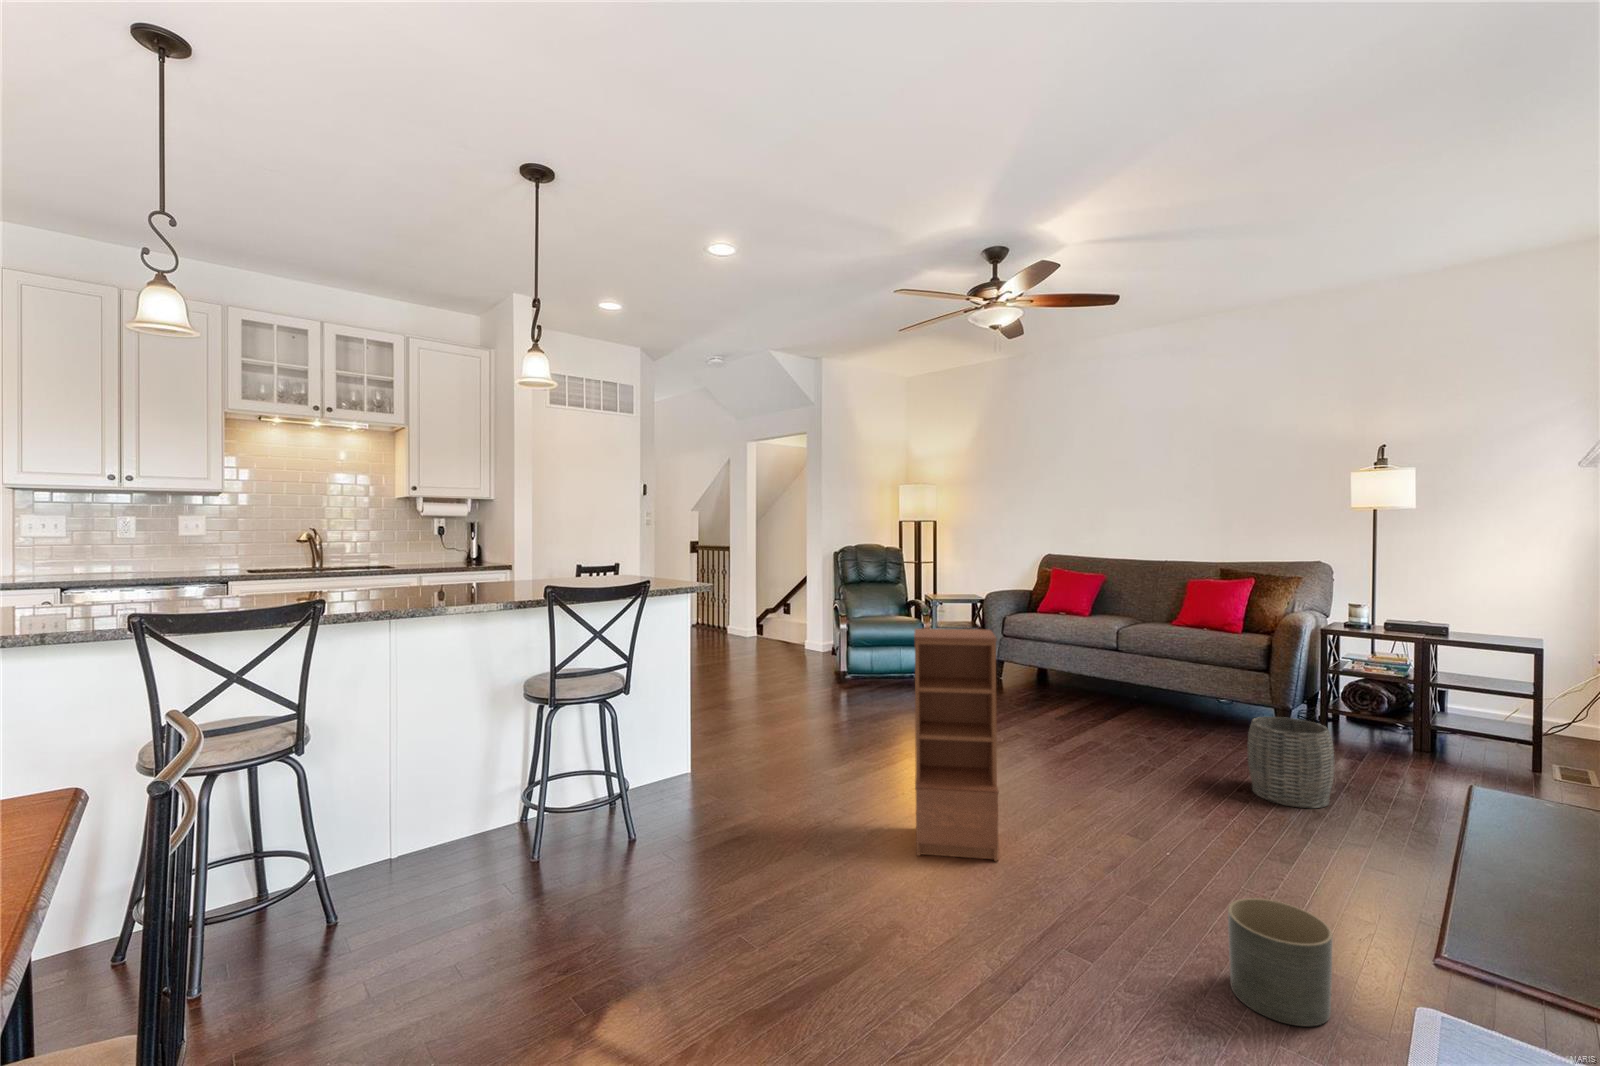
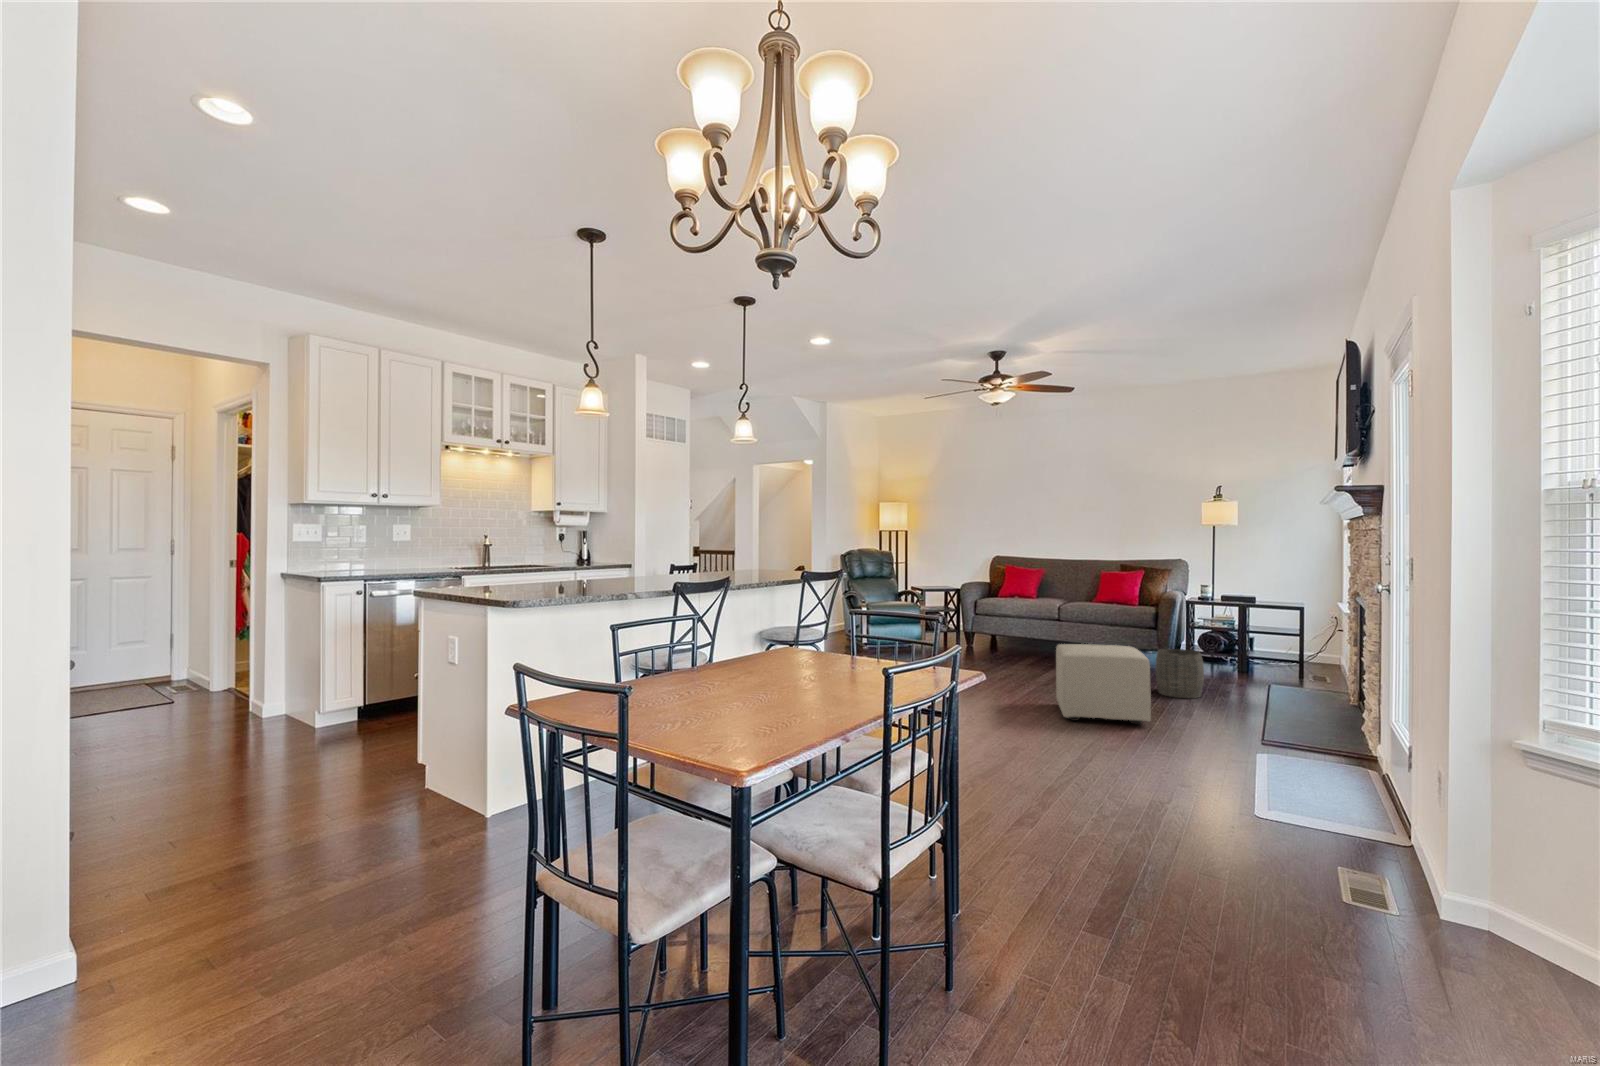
bookcase: present [914,629,999,861] -> none [983,595,1042,726]
ottoman: none [1042,710,1203,874] -> present [1056,644,1151,724]
planter: present [1228,898,1332,1027] -> none [1177,716,1225,765]

